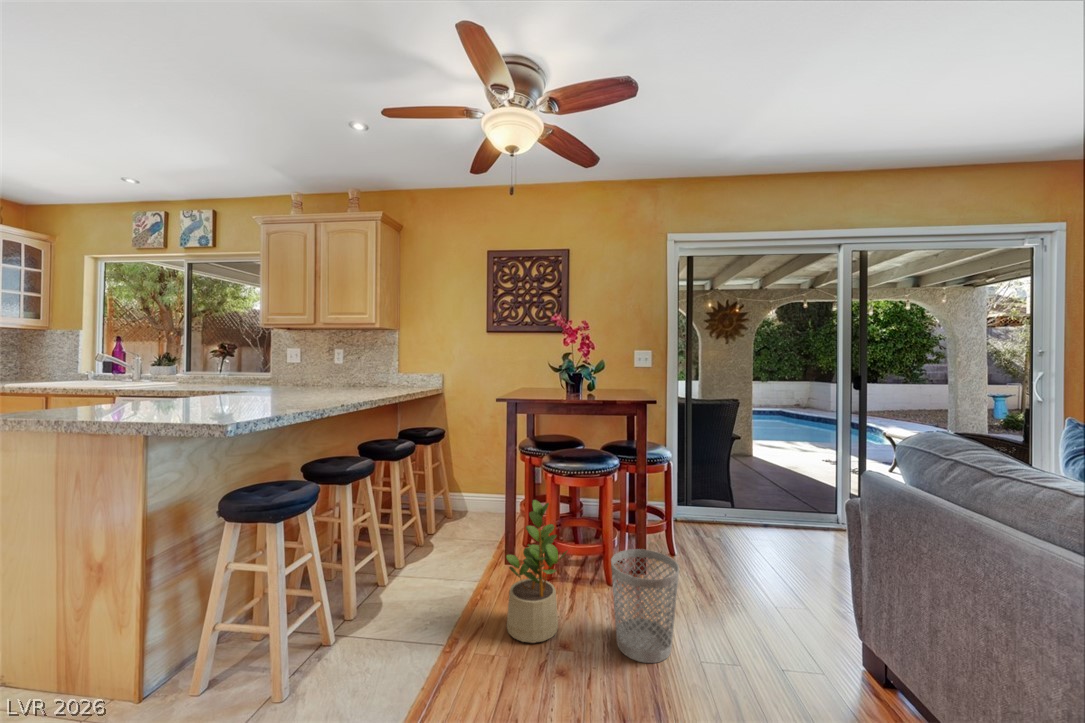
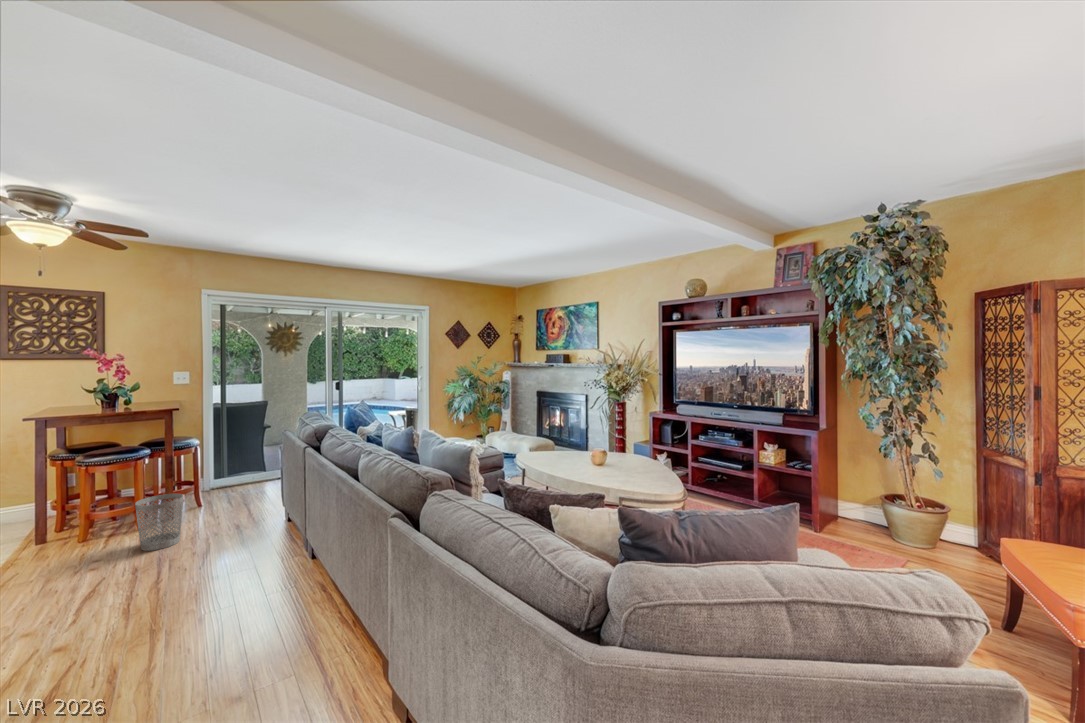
potted plant: present [506,500,567,643] -> none [43,479,100,568]

